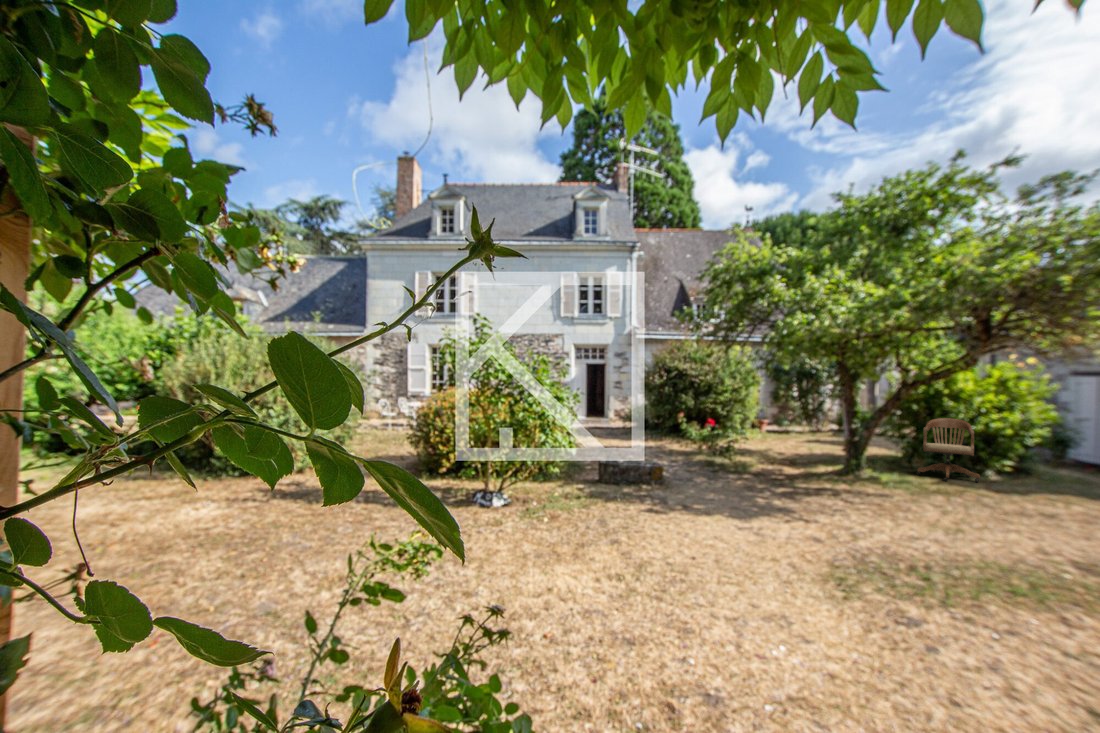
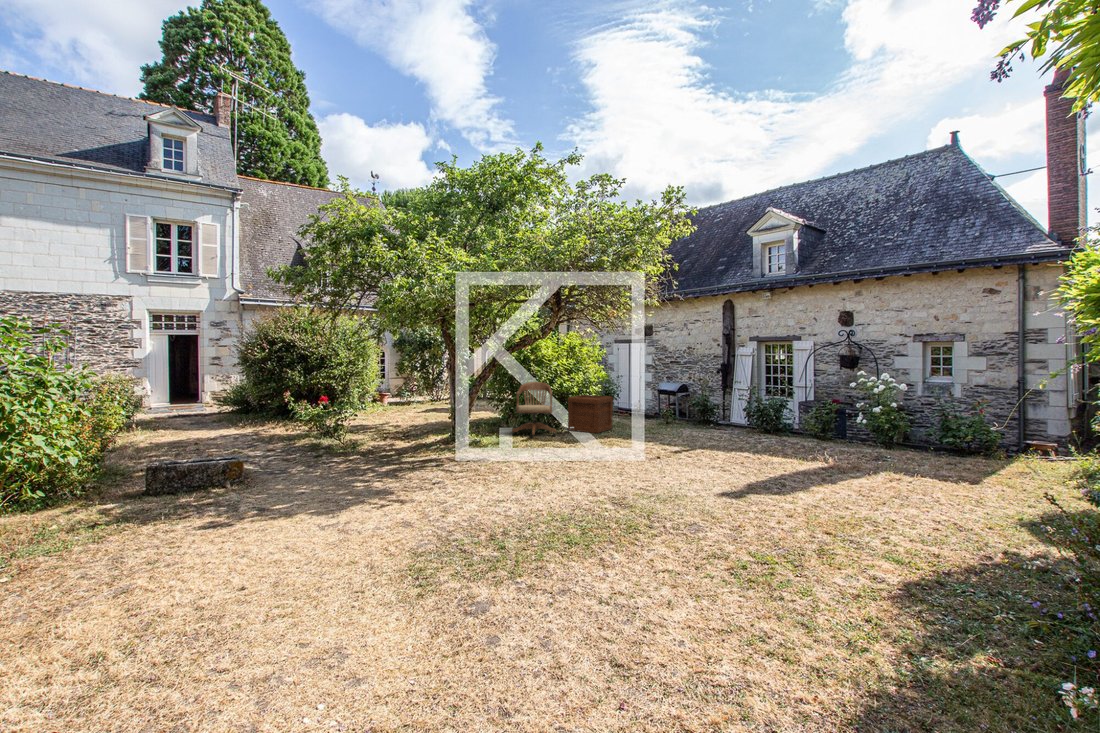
wooden crate: none [997,438,1071,487] -> present [568,395,613,433]

